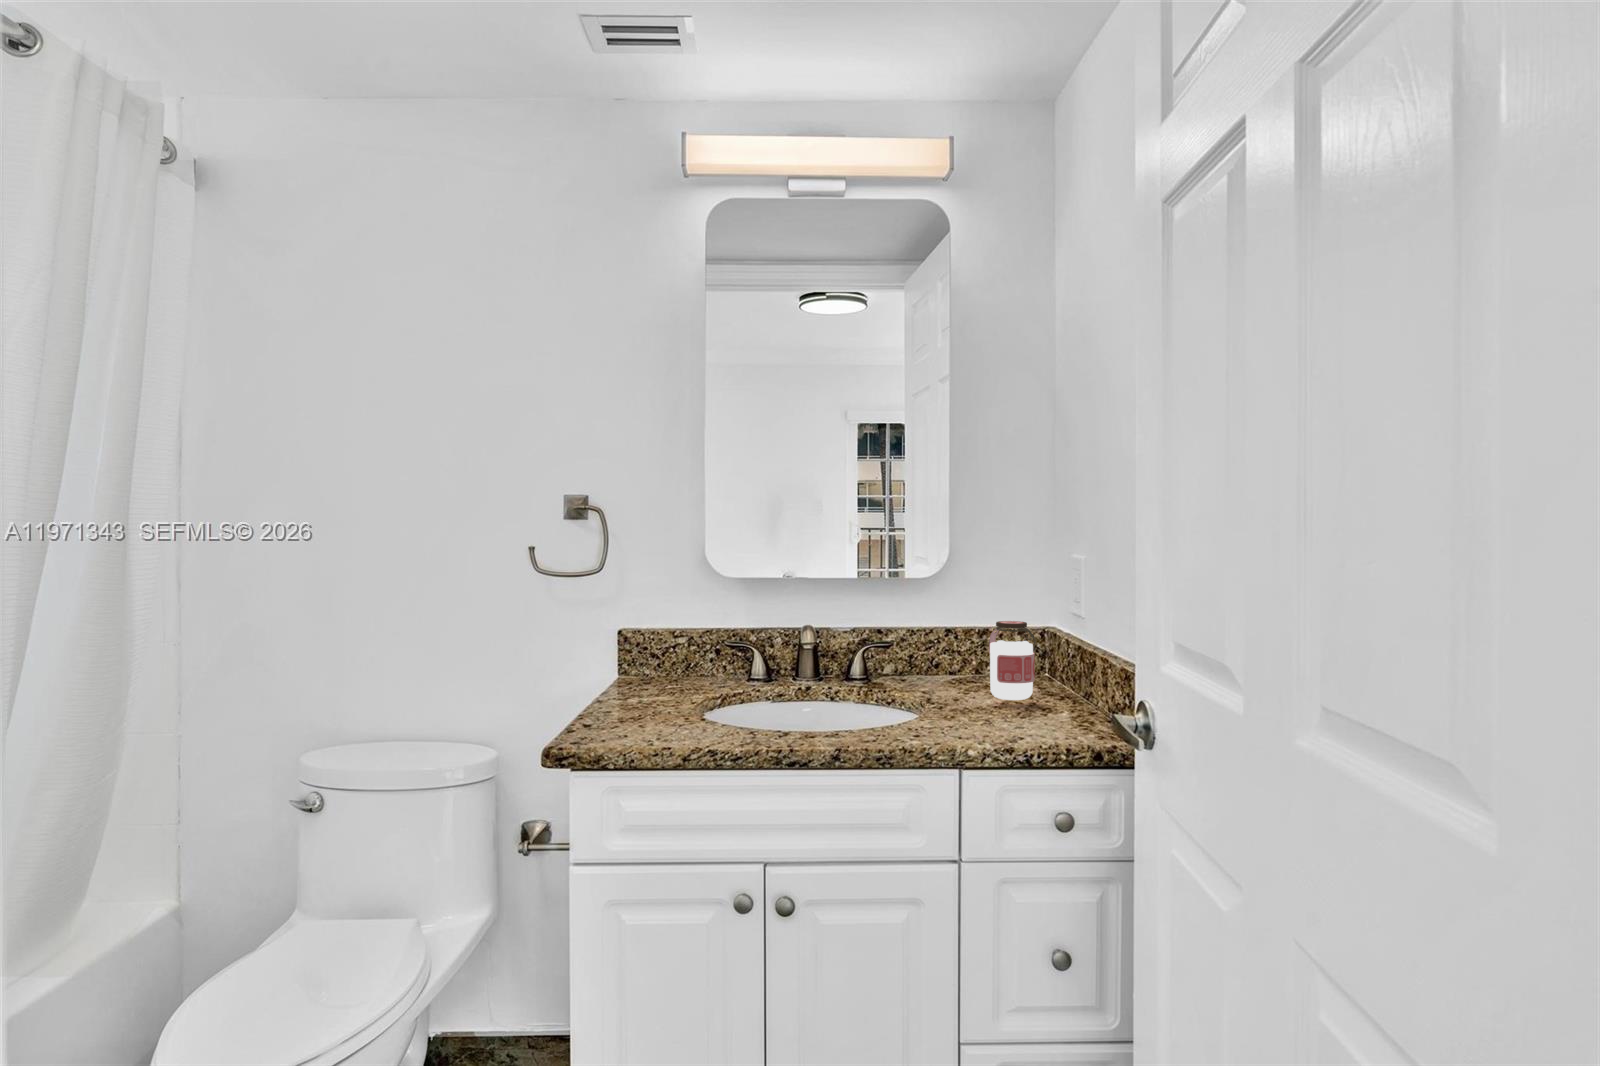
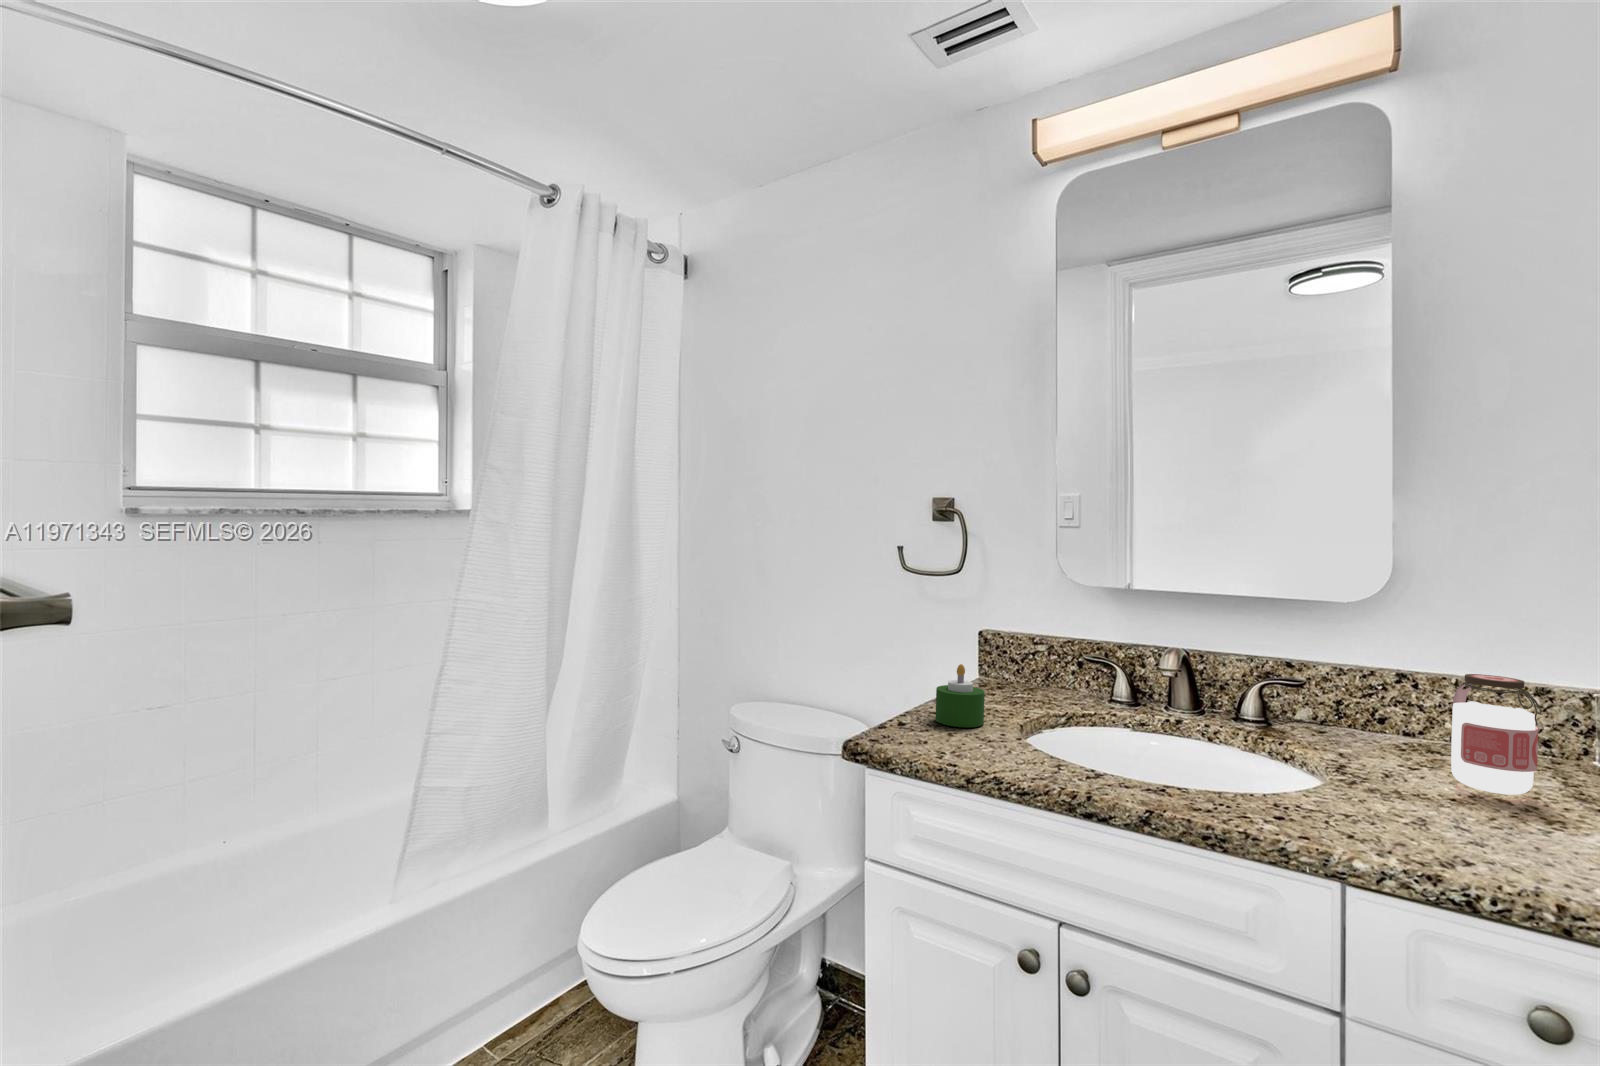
candle: none [617,660,663,720] -> present [935,664,985,727]

